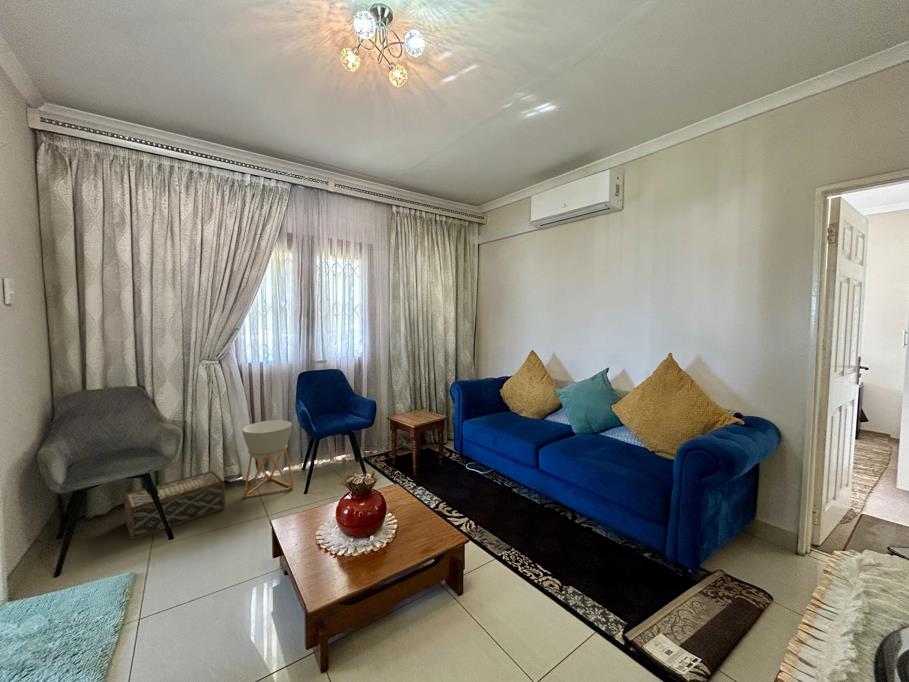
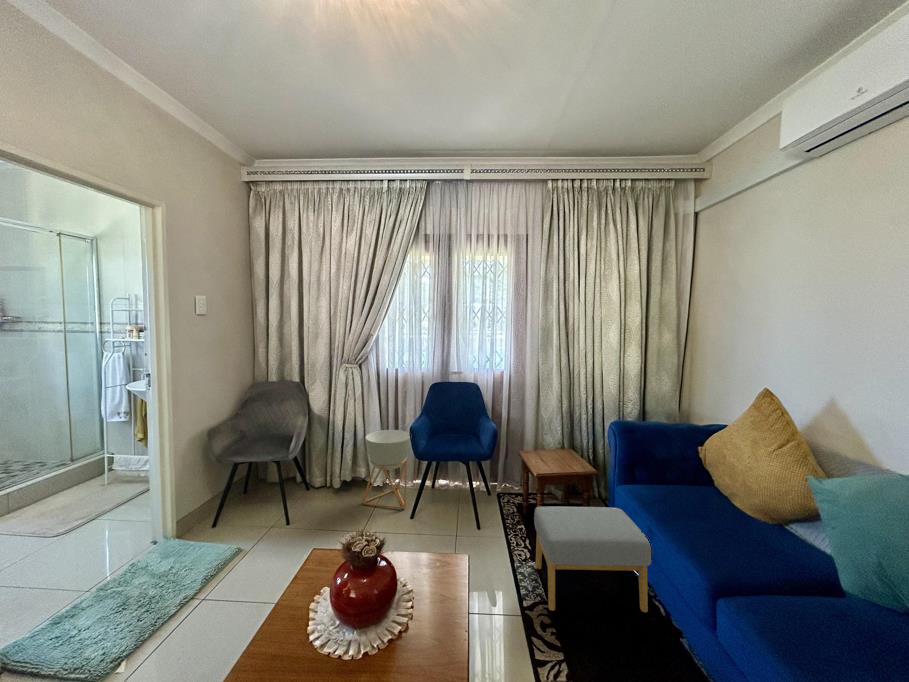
footstool: none [422,435,495,504] -> present [534,506,652,612]
woven basket: present [124,471,225,539] -> none [267,469,345,515]

